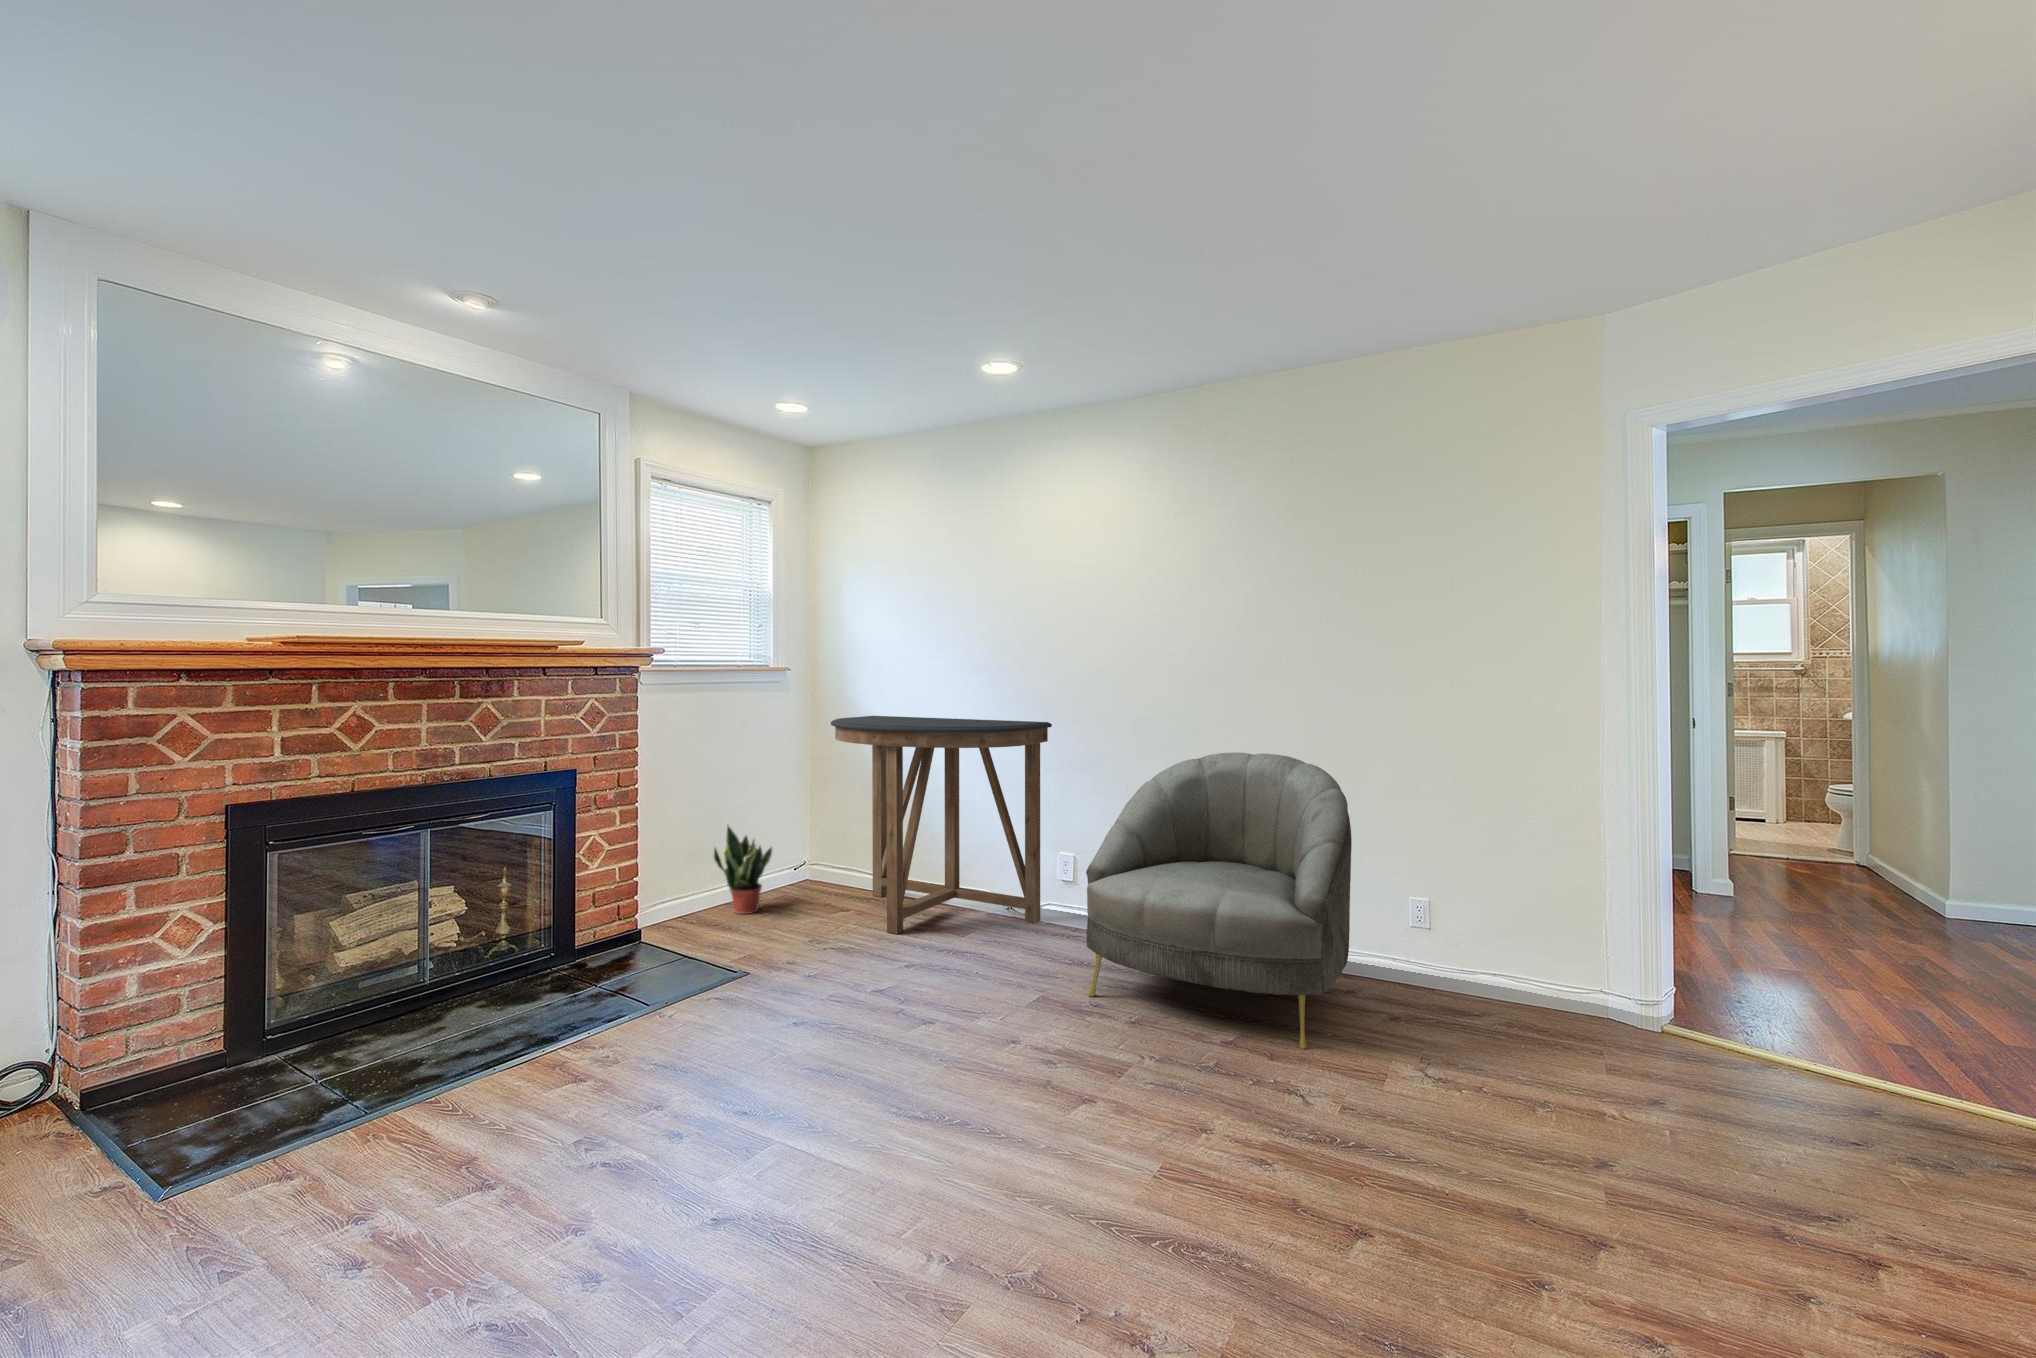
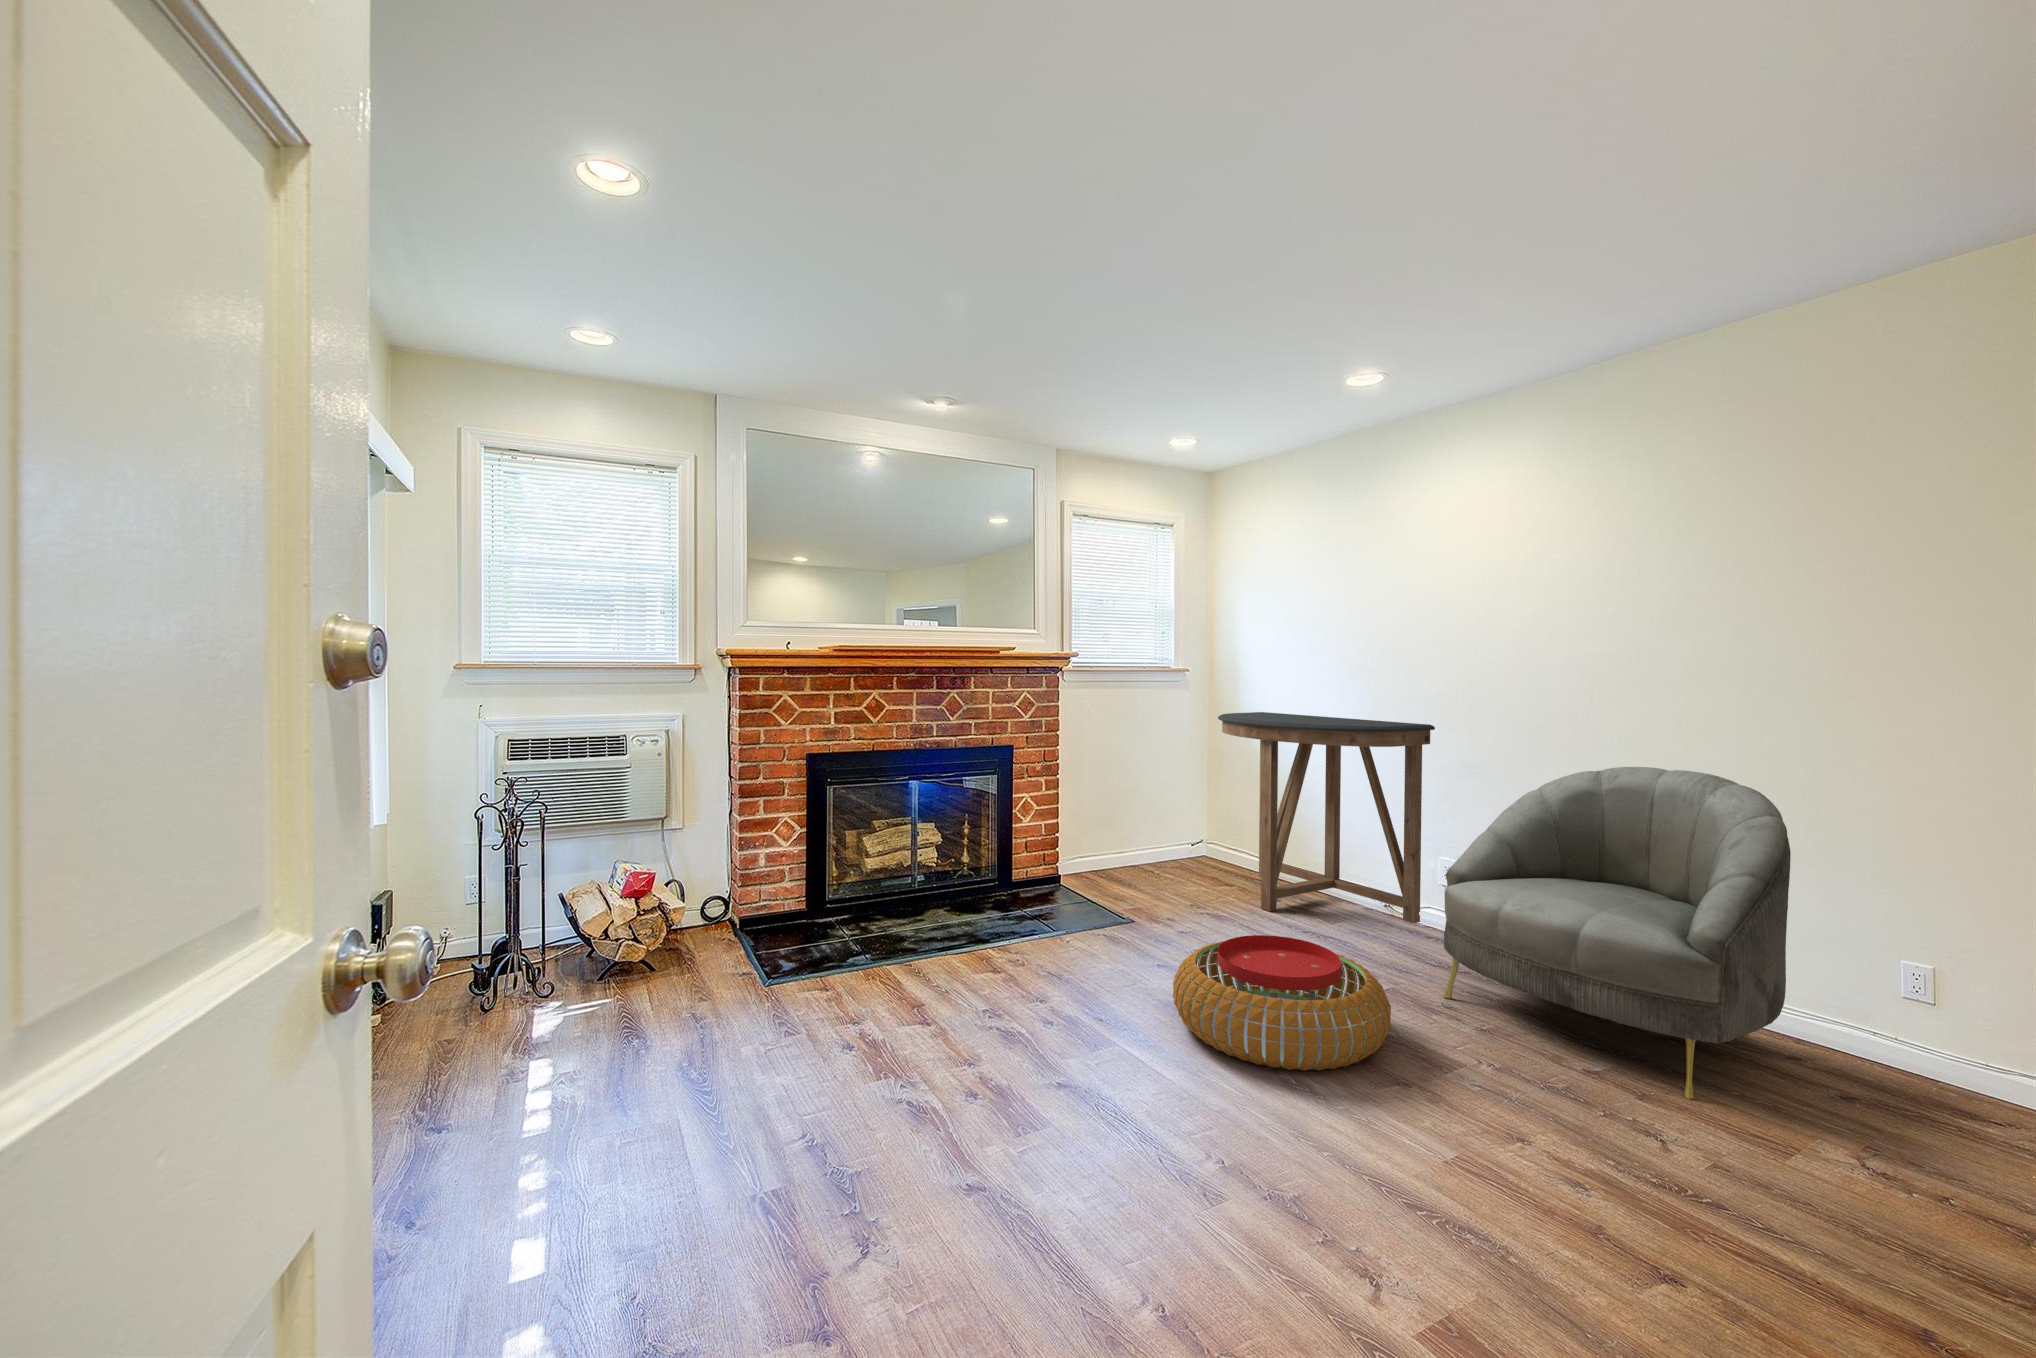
potted plant: present [714,826,772,914] -> none [1120,798,1169,876]
pouf: none [830,964,1065,1120] -> present [1173,935,1391,1071]

